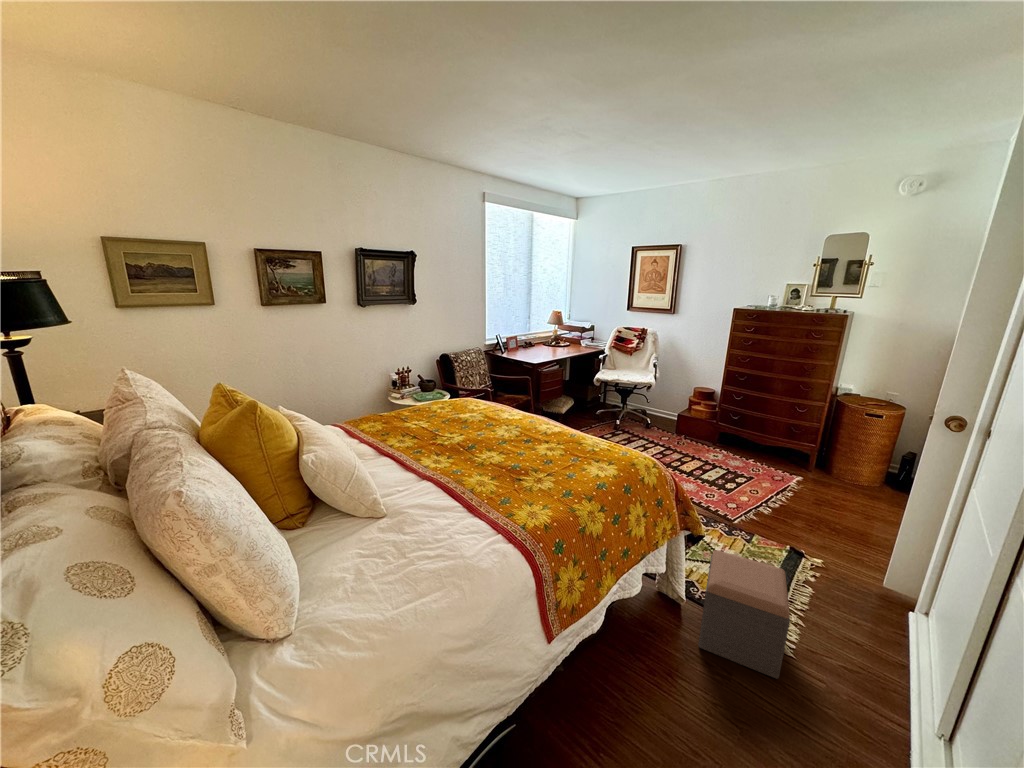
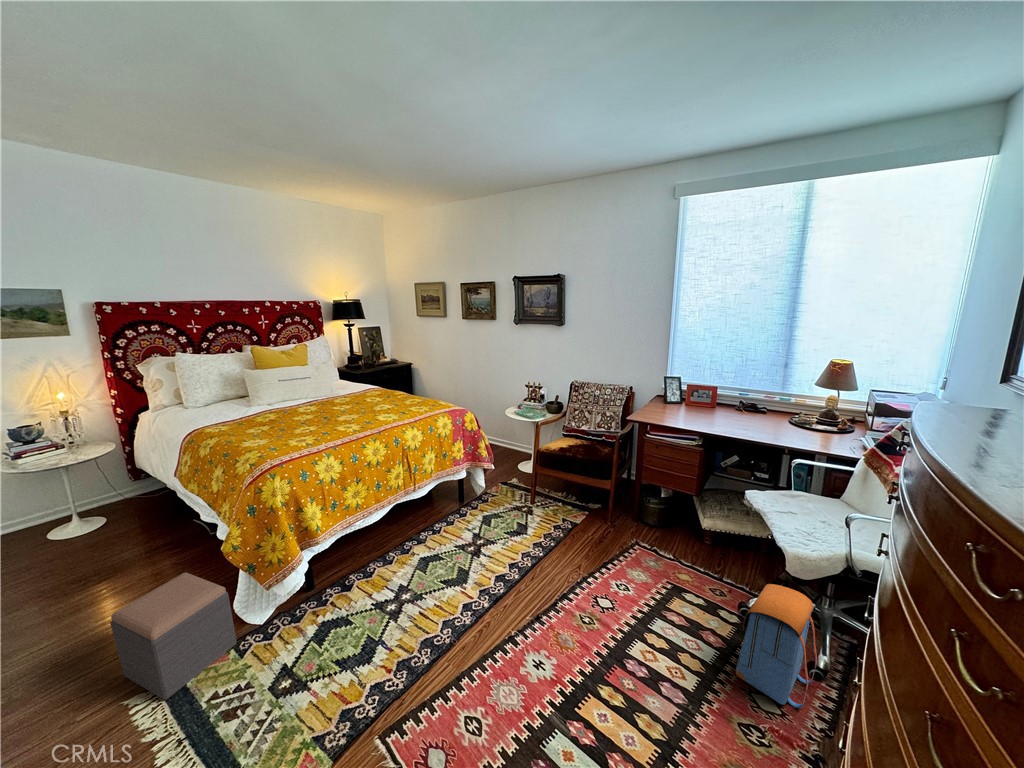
backpack: none [638,396,670,437] -> present [736,584,817,708]

